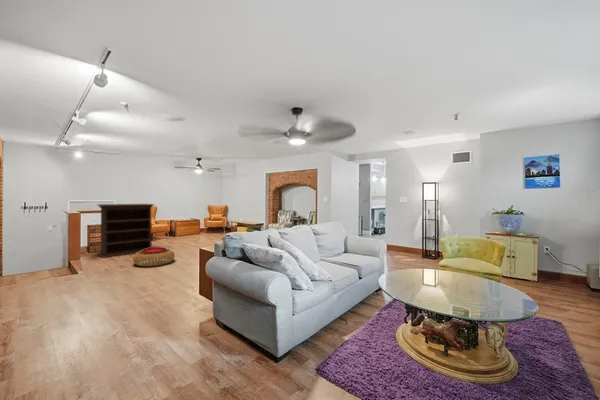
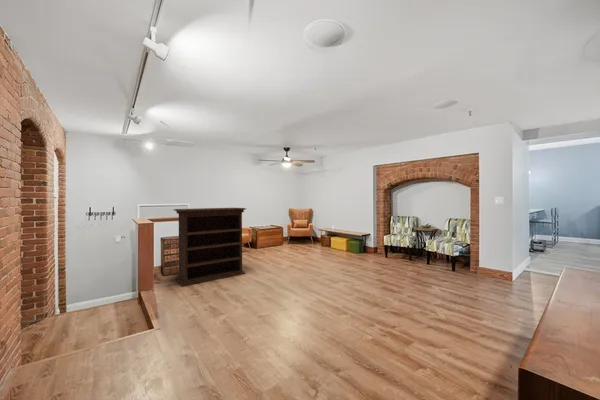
pouf: present [133,247,175,266] -> none [231,276,291,313]

